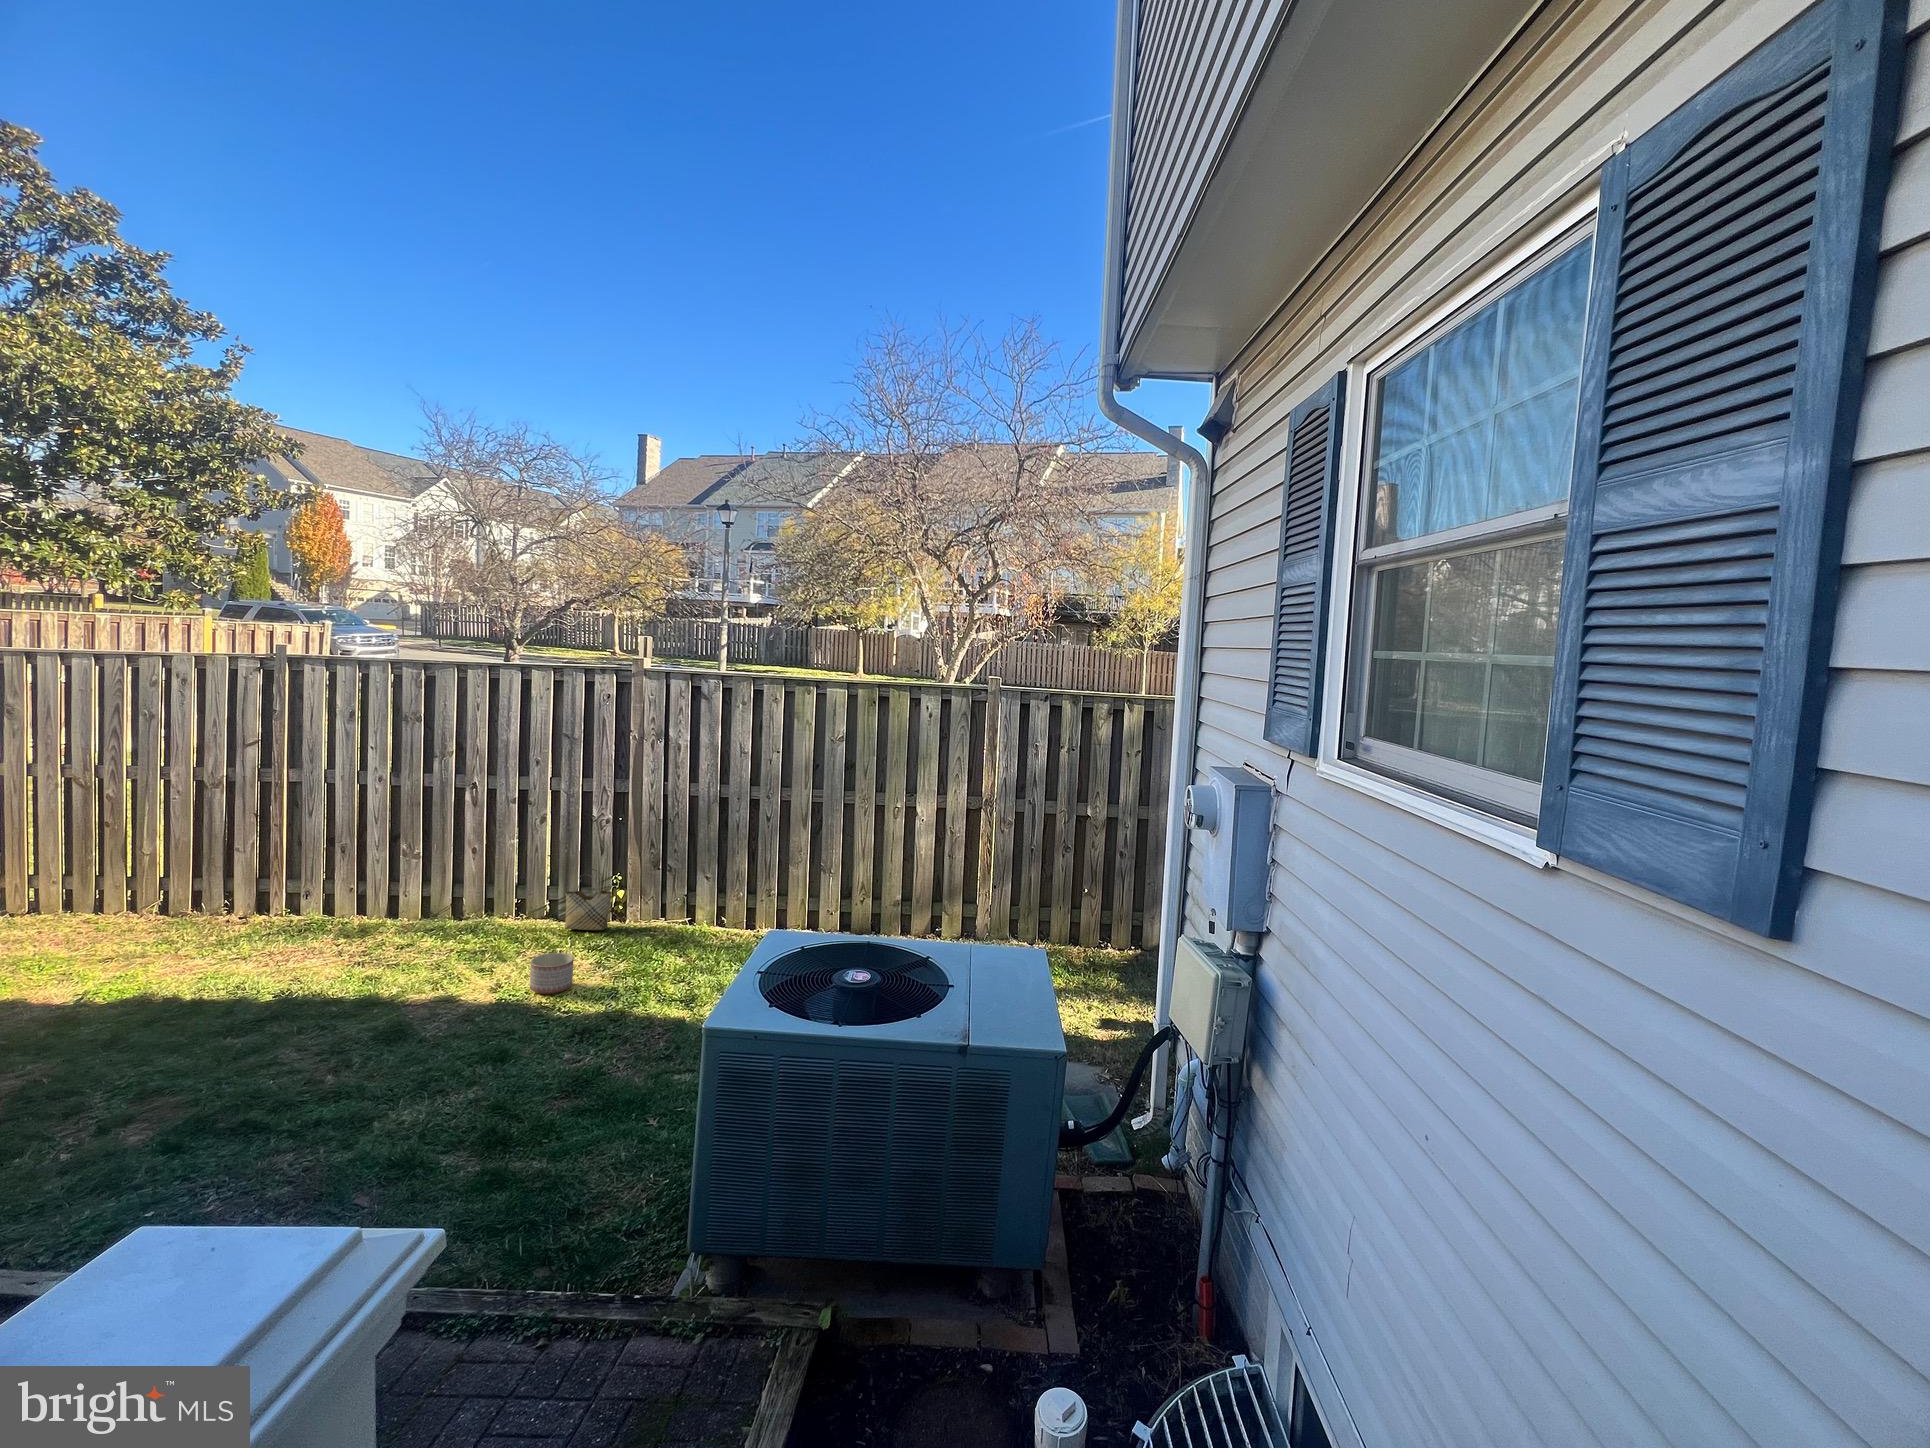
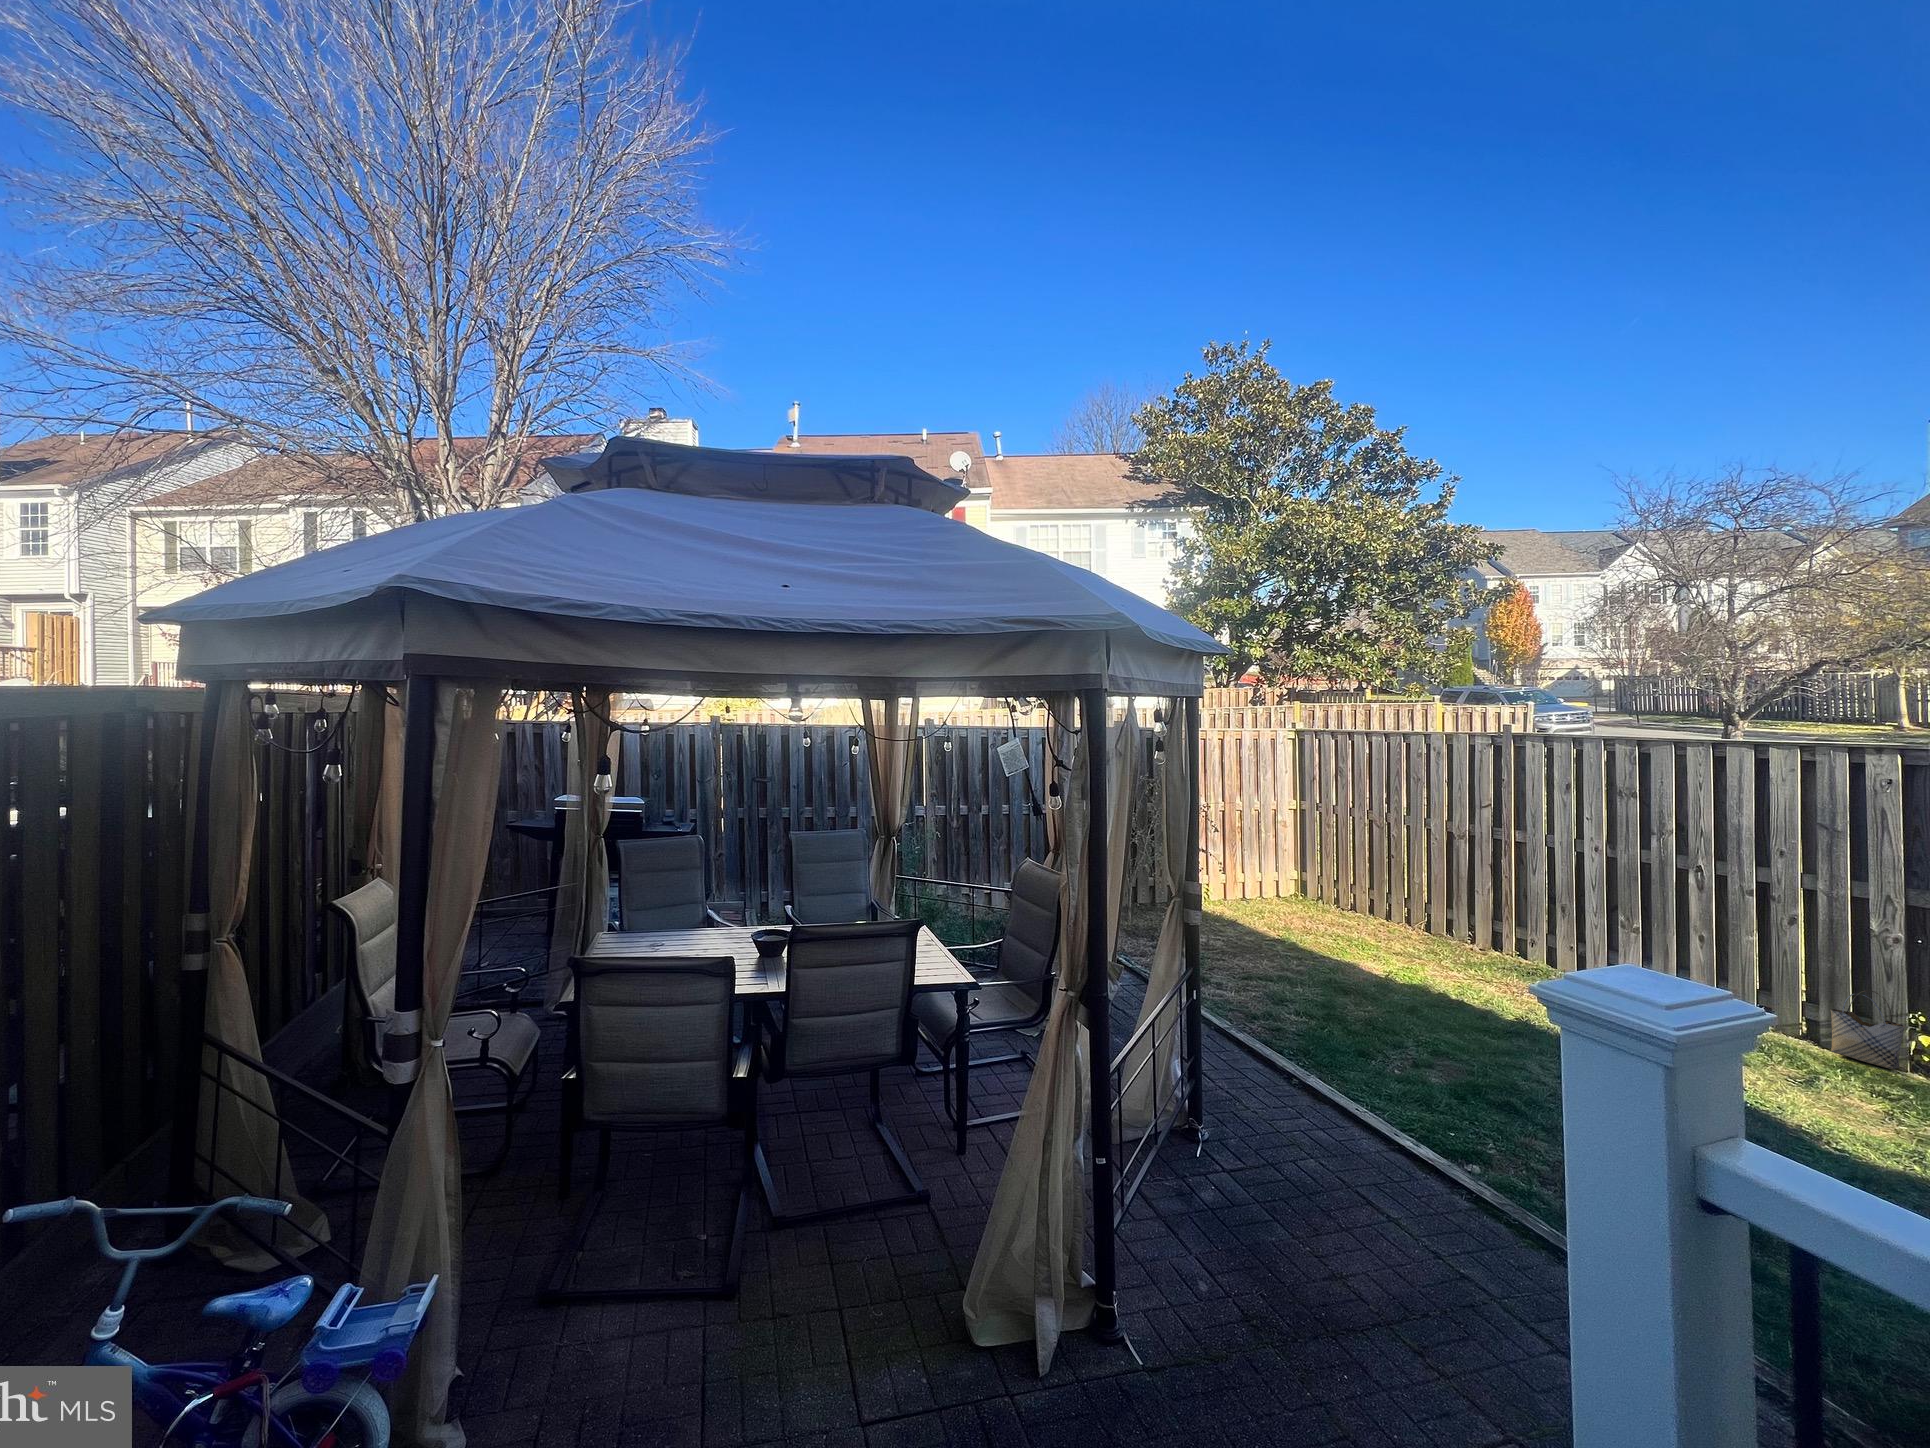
planter: present [530,953,574,994] -> none [1786,1070,1849,1122]

